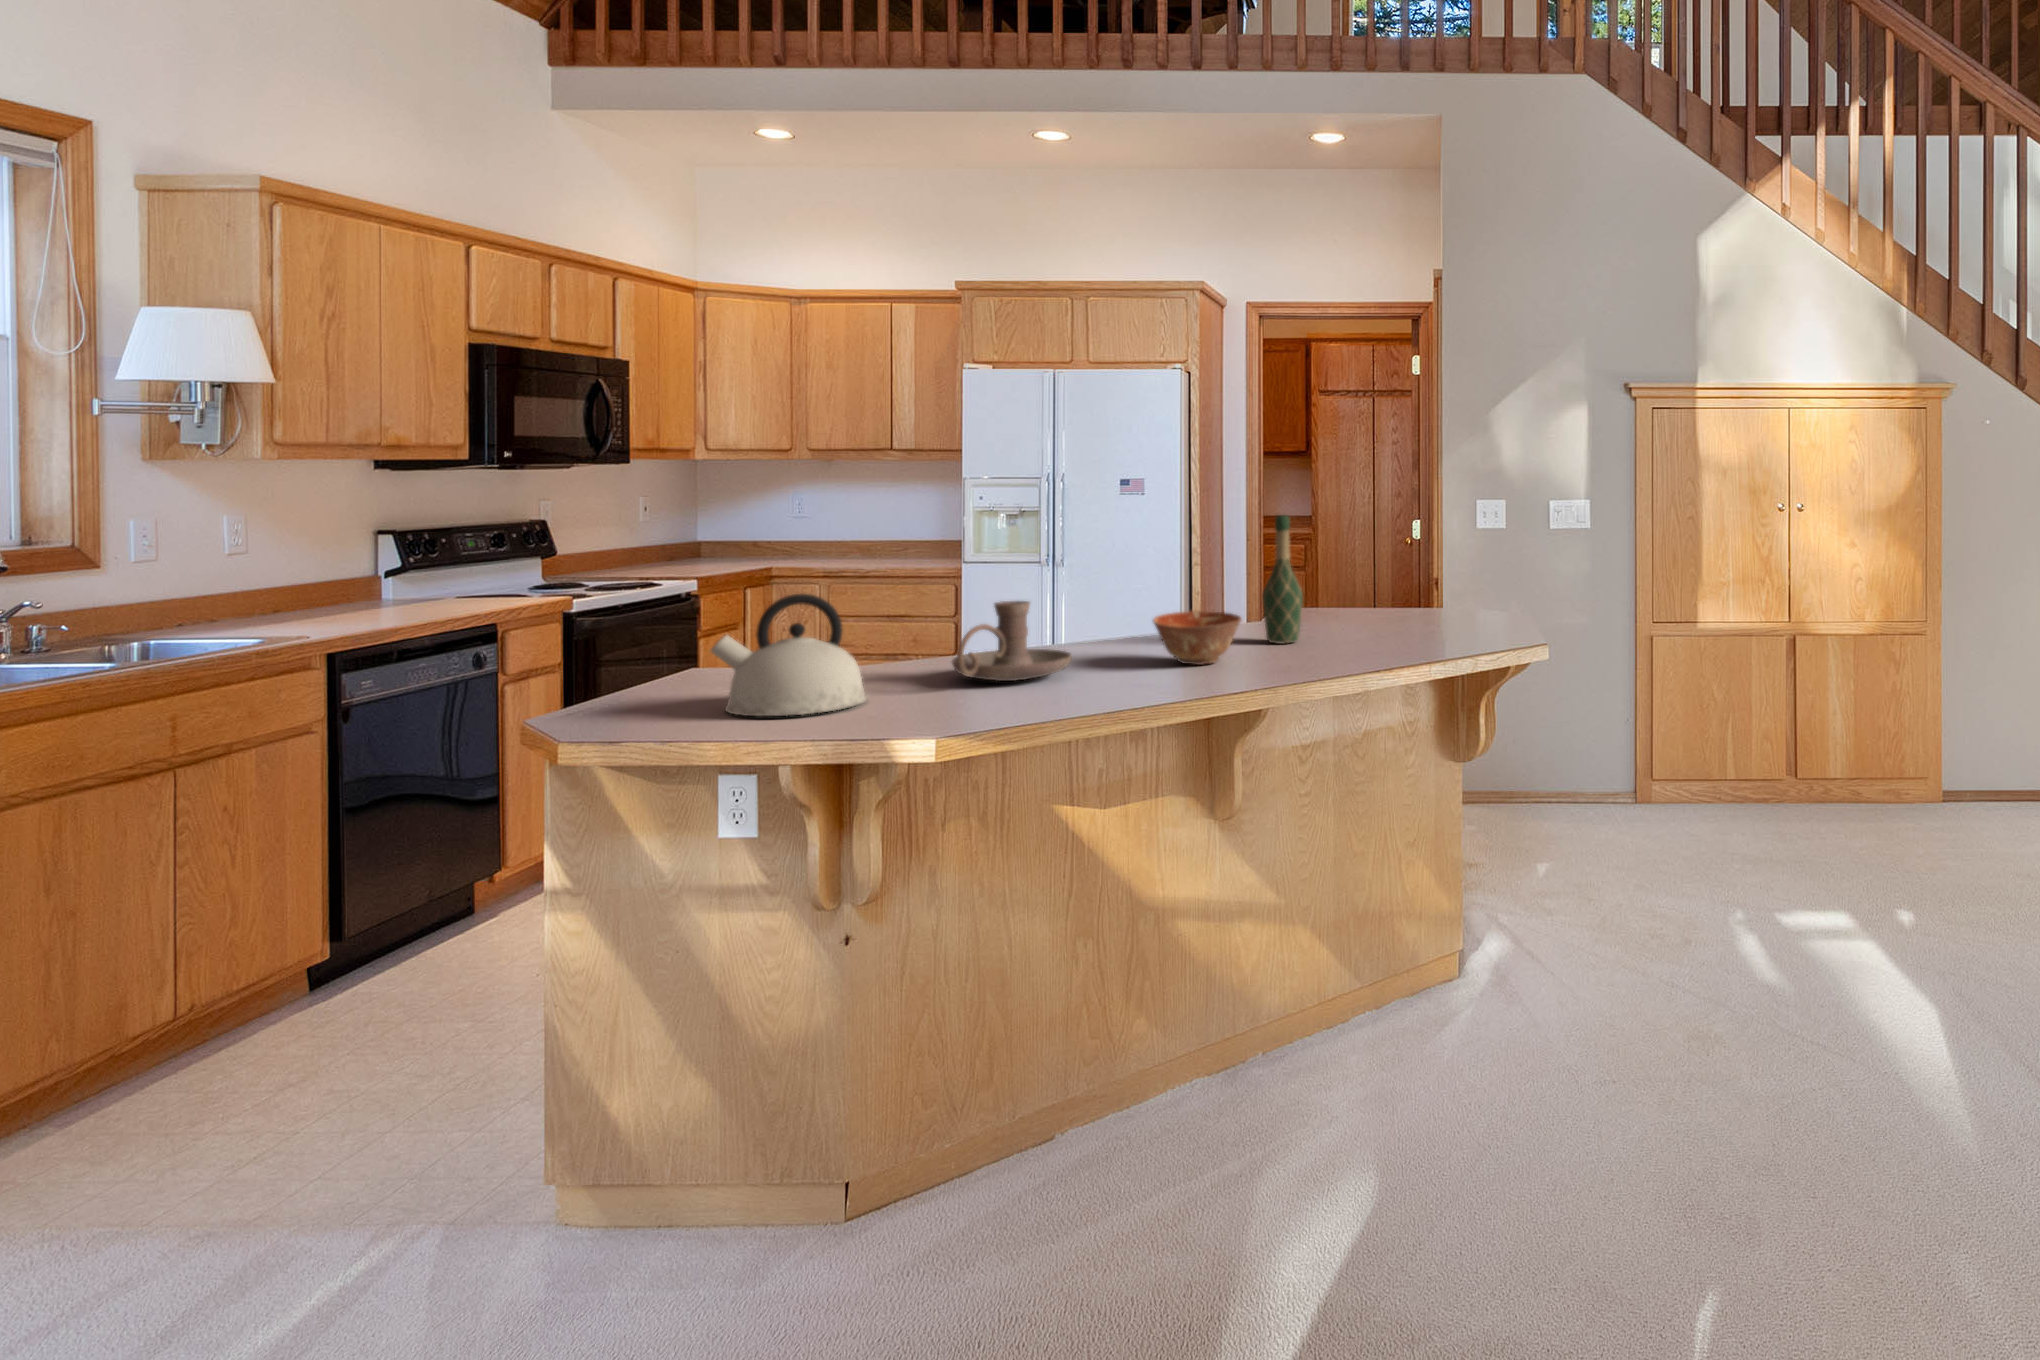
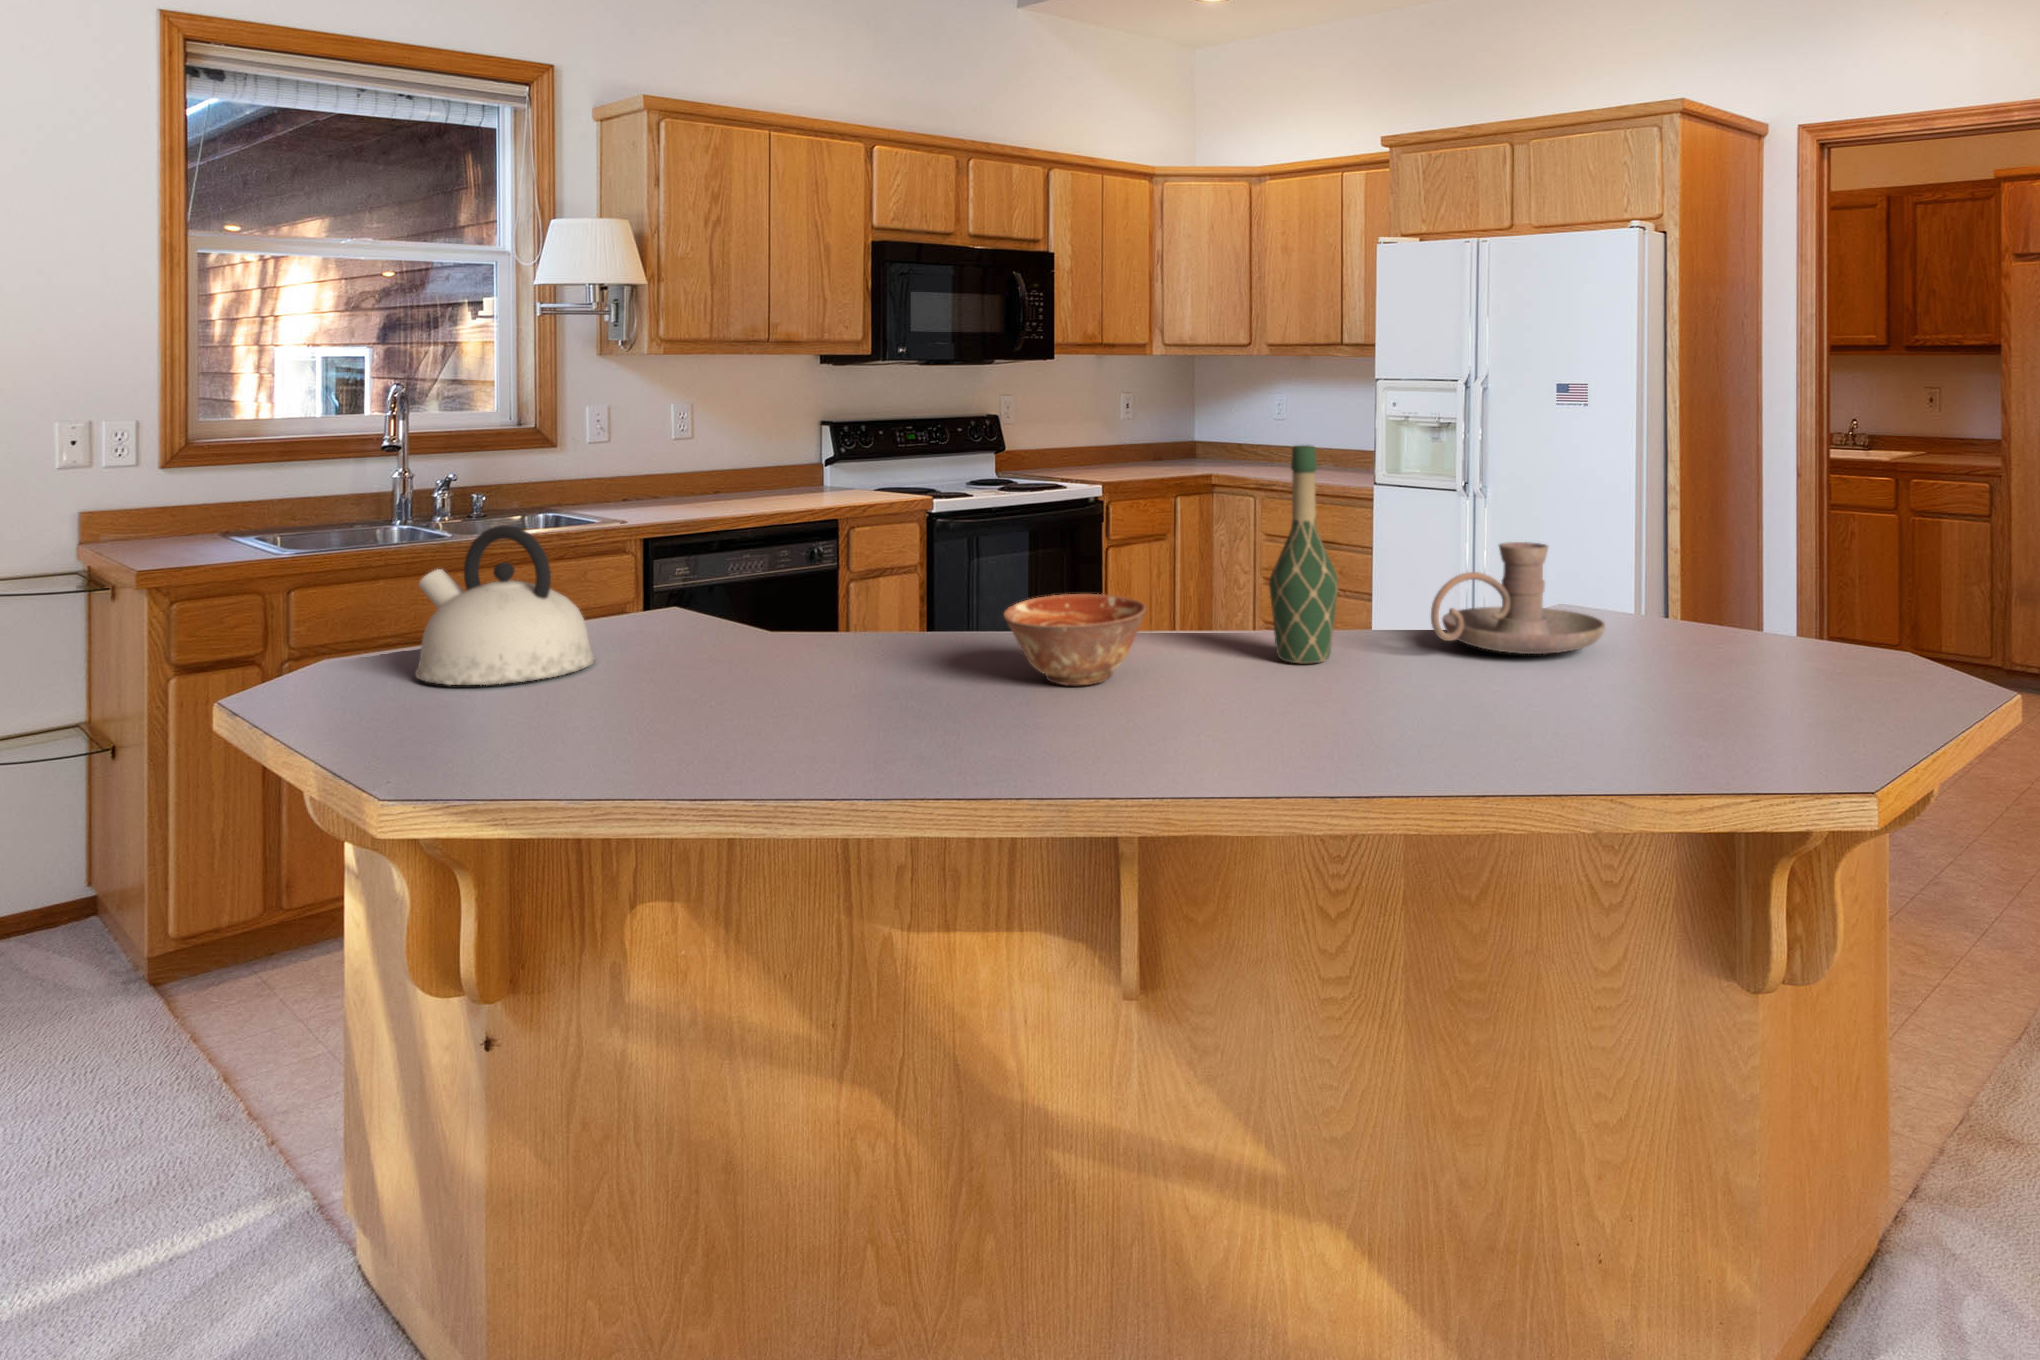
candle holder: present [952,601,1072,681] -> present [1431,542,1605,654]

